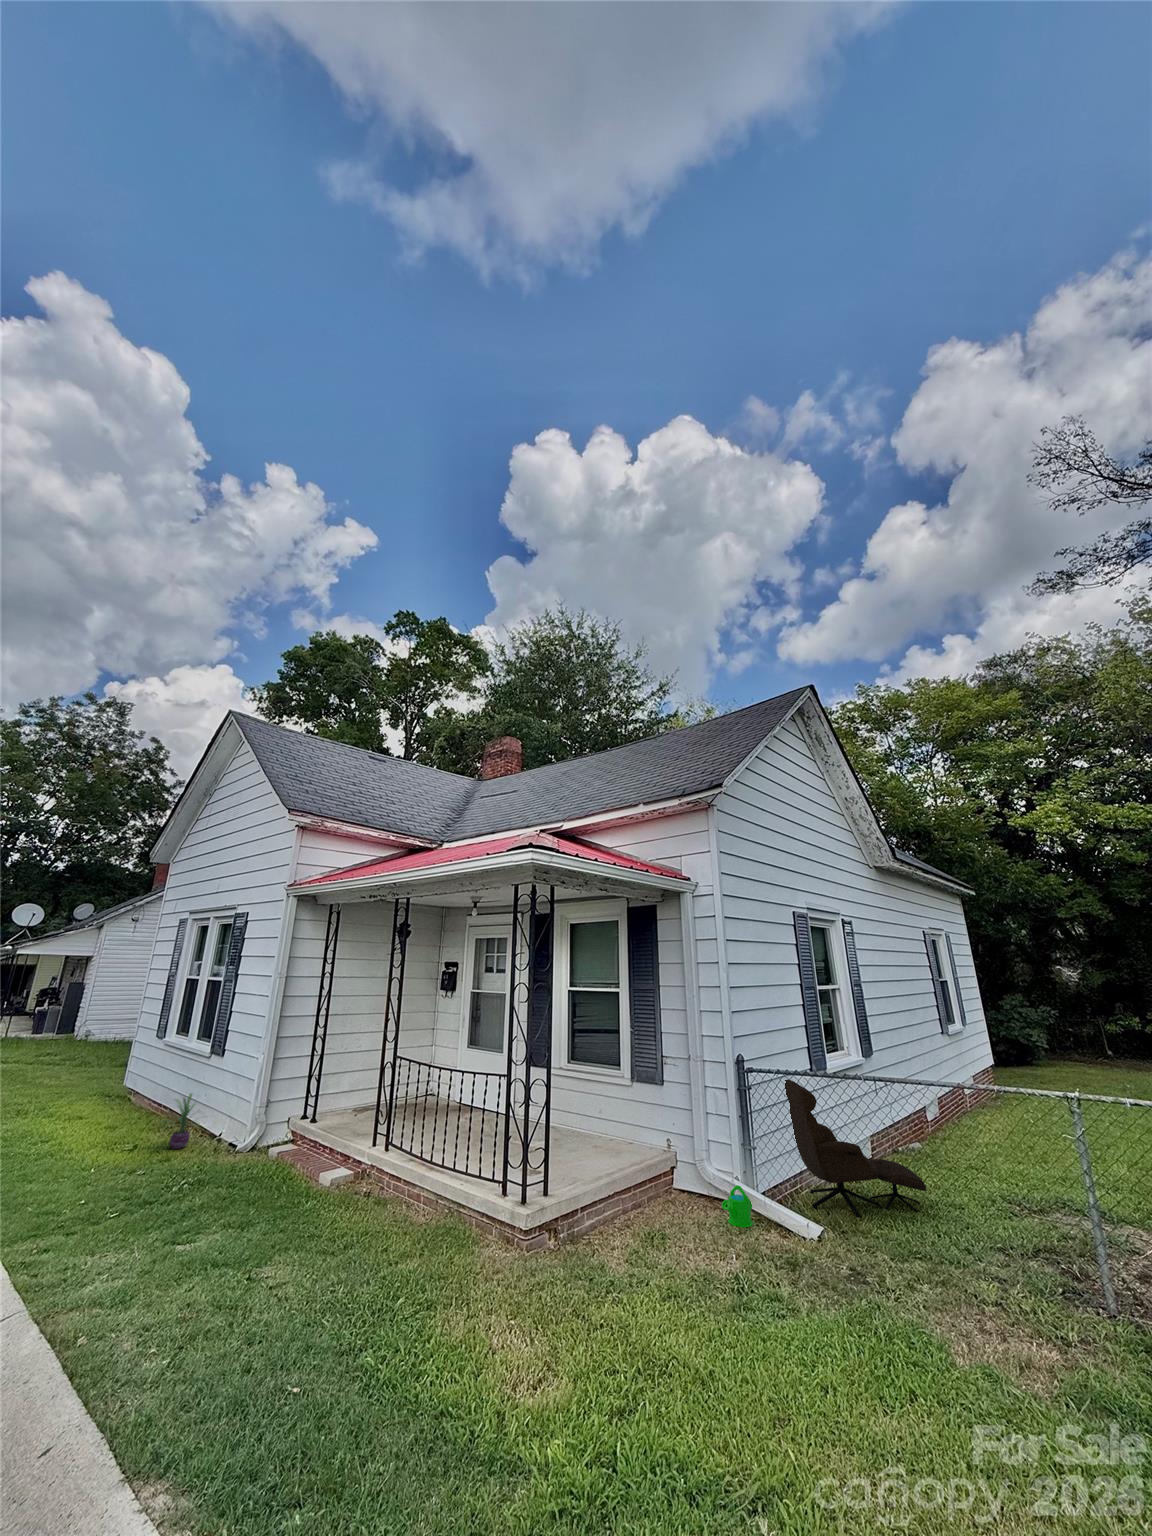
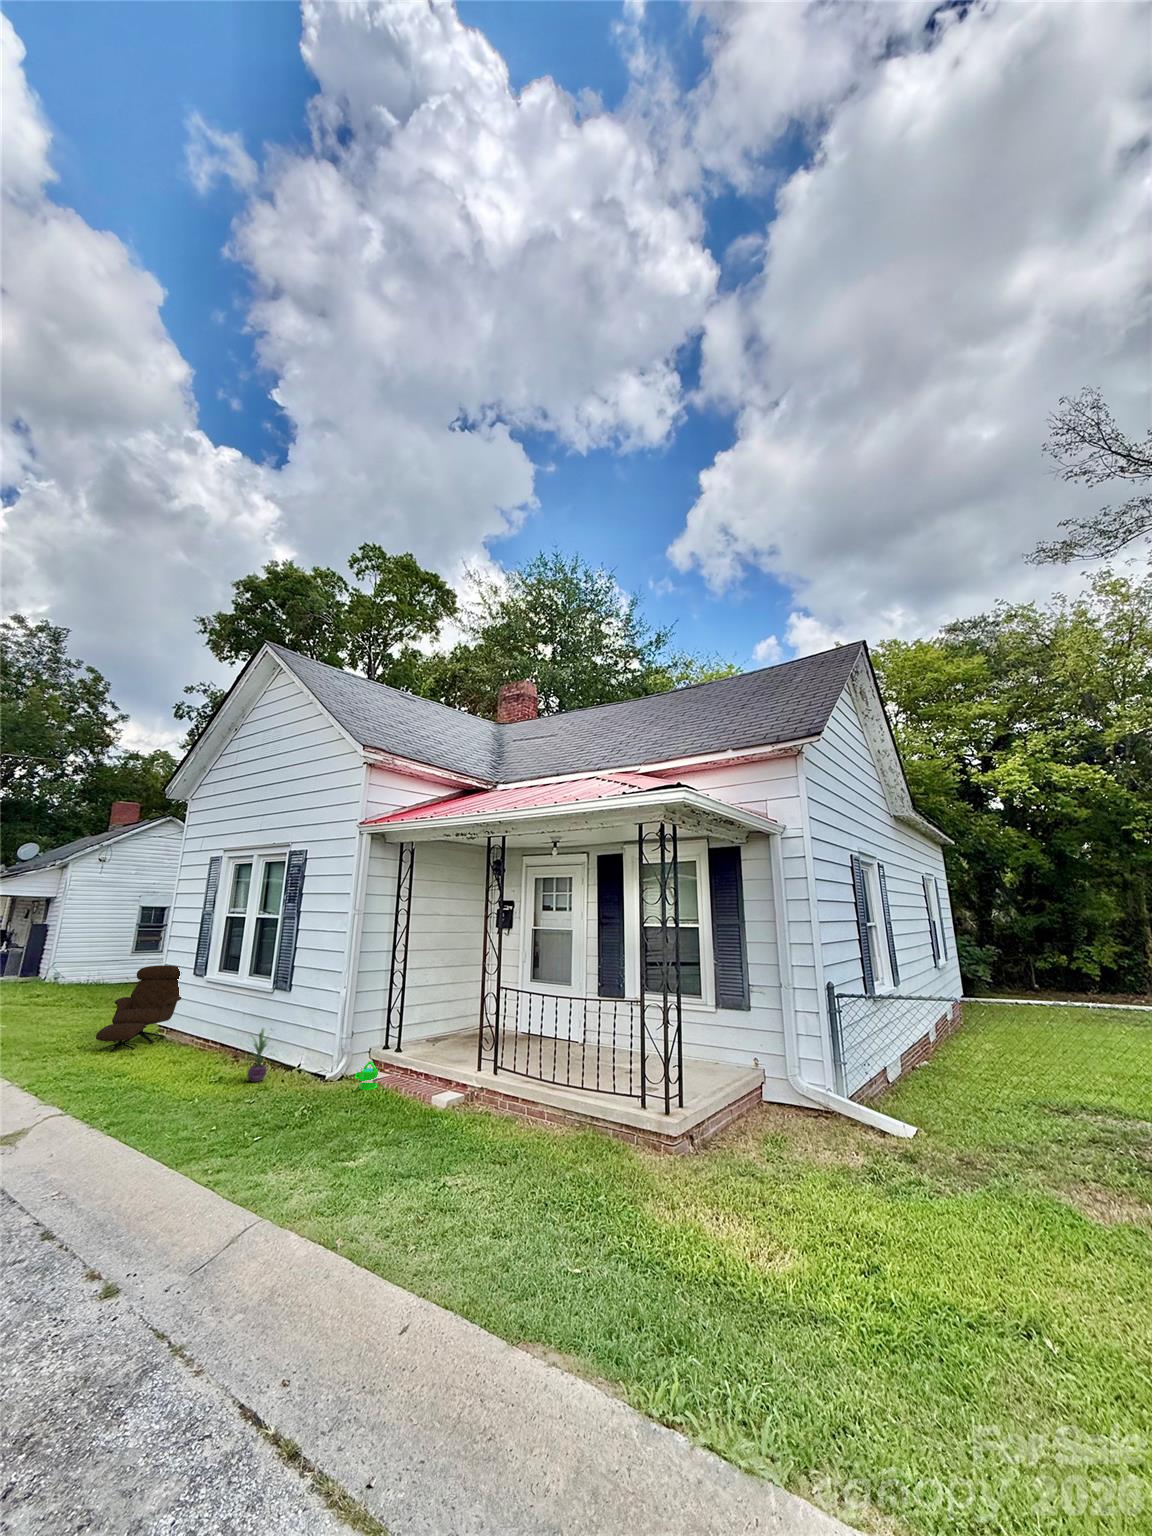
lounge chair: present [785,1079,927,1218] -> present [96,965,182,1053]
watering can: present [722,1185,753,1227] -> present [355,1061,378,1090]

